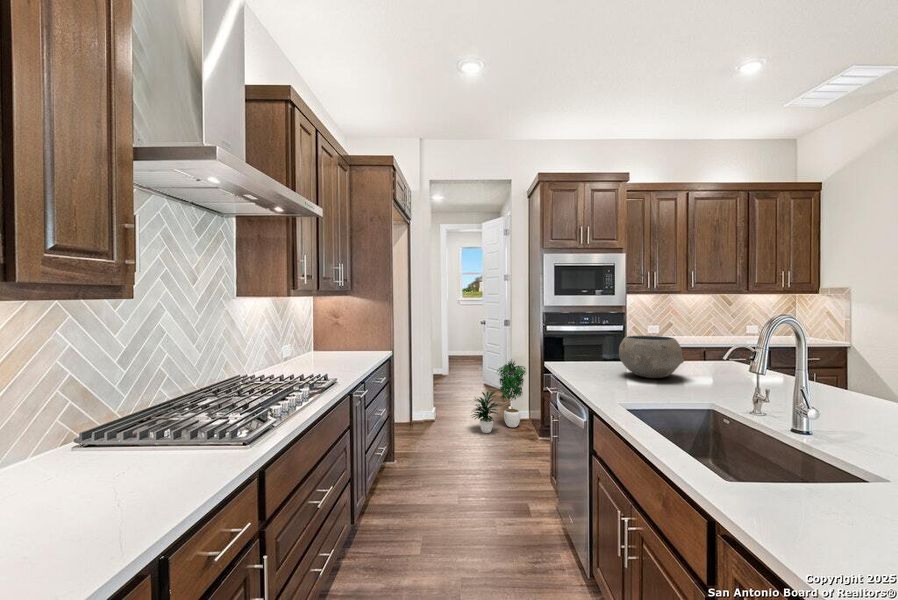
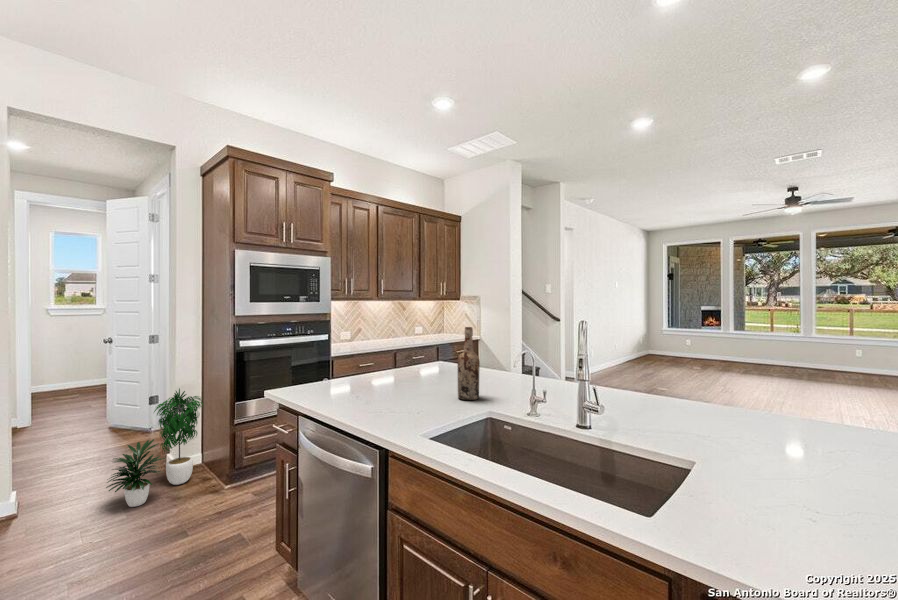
wine bottle: none [692,321,717,392] -> present [458,327,480,400]
ceramic bowl: present [619,336,684,378] -> none [373,345,439,393]

